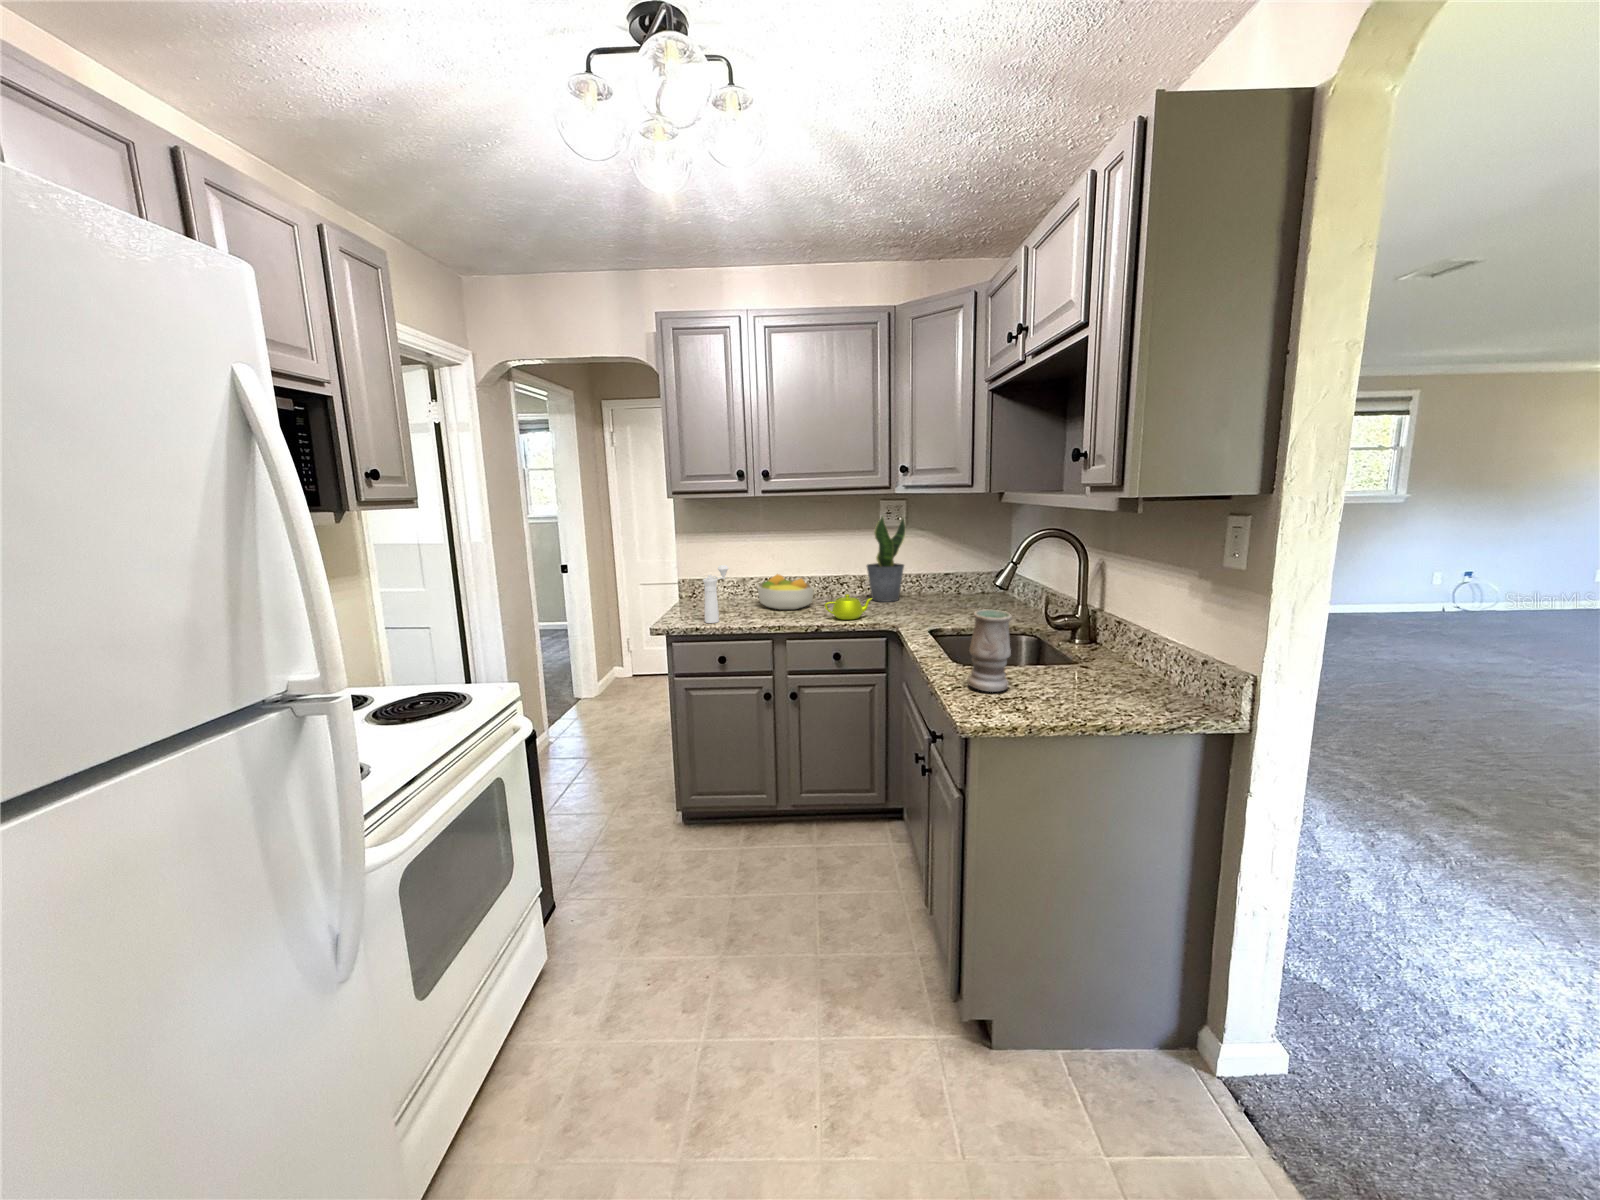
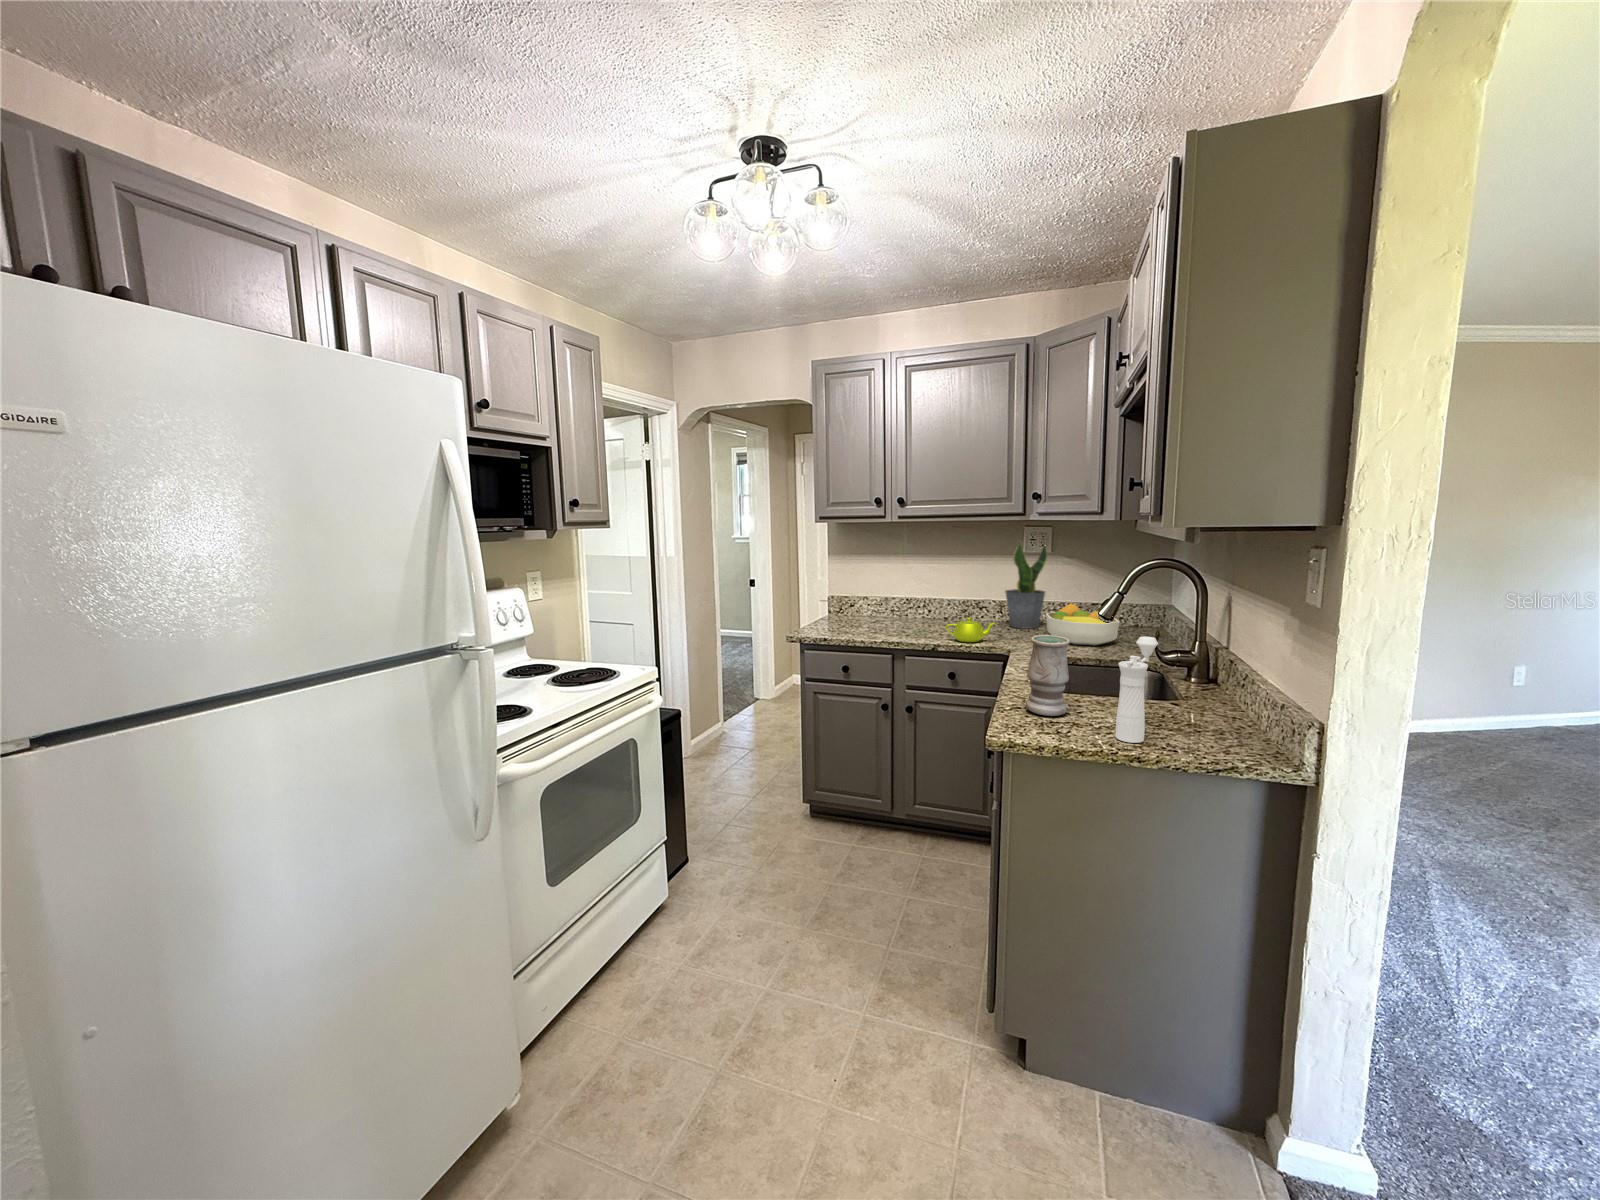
pepper mill: present [703,565,728,623] -> present [1115,637,1158,743]
fruit bowl: present [757,574,814,610] -> present [1046,603,1120,646]

